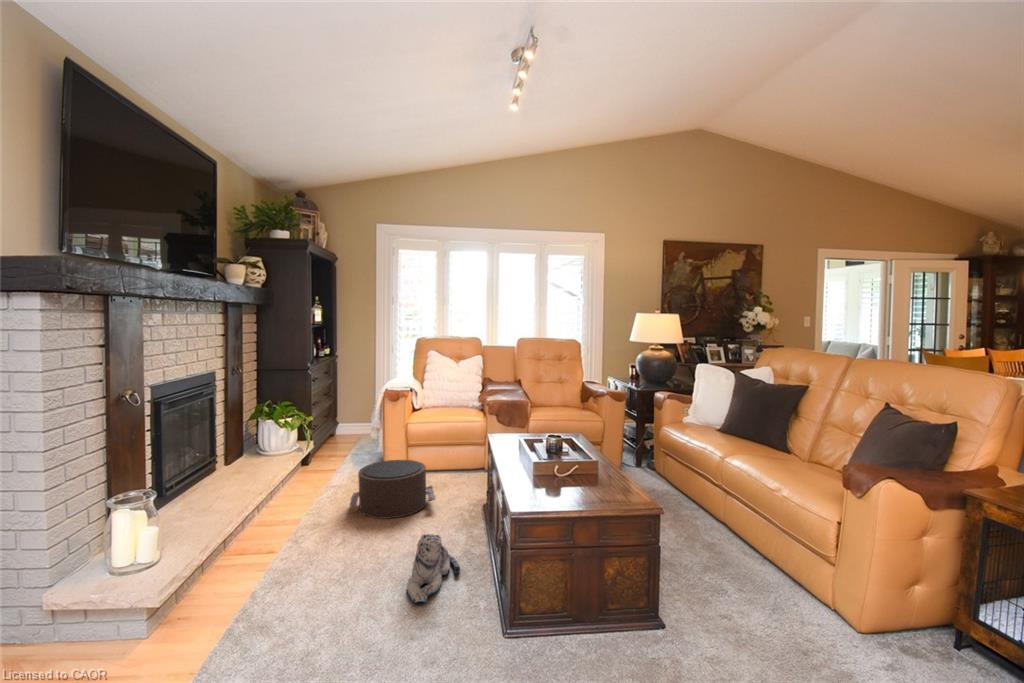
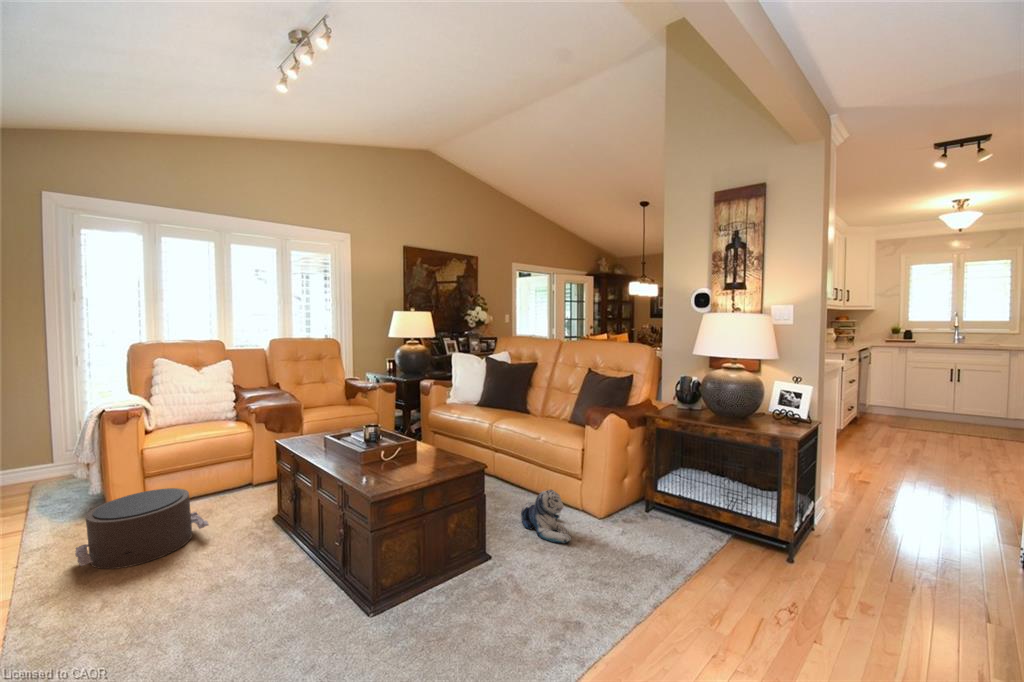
plush toy: present [407,534,460,603] -> present [521,490,571,543]

